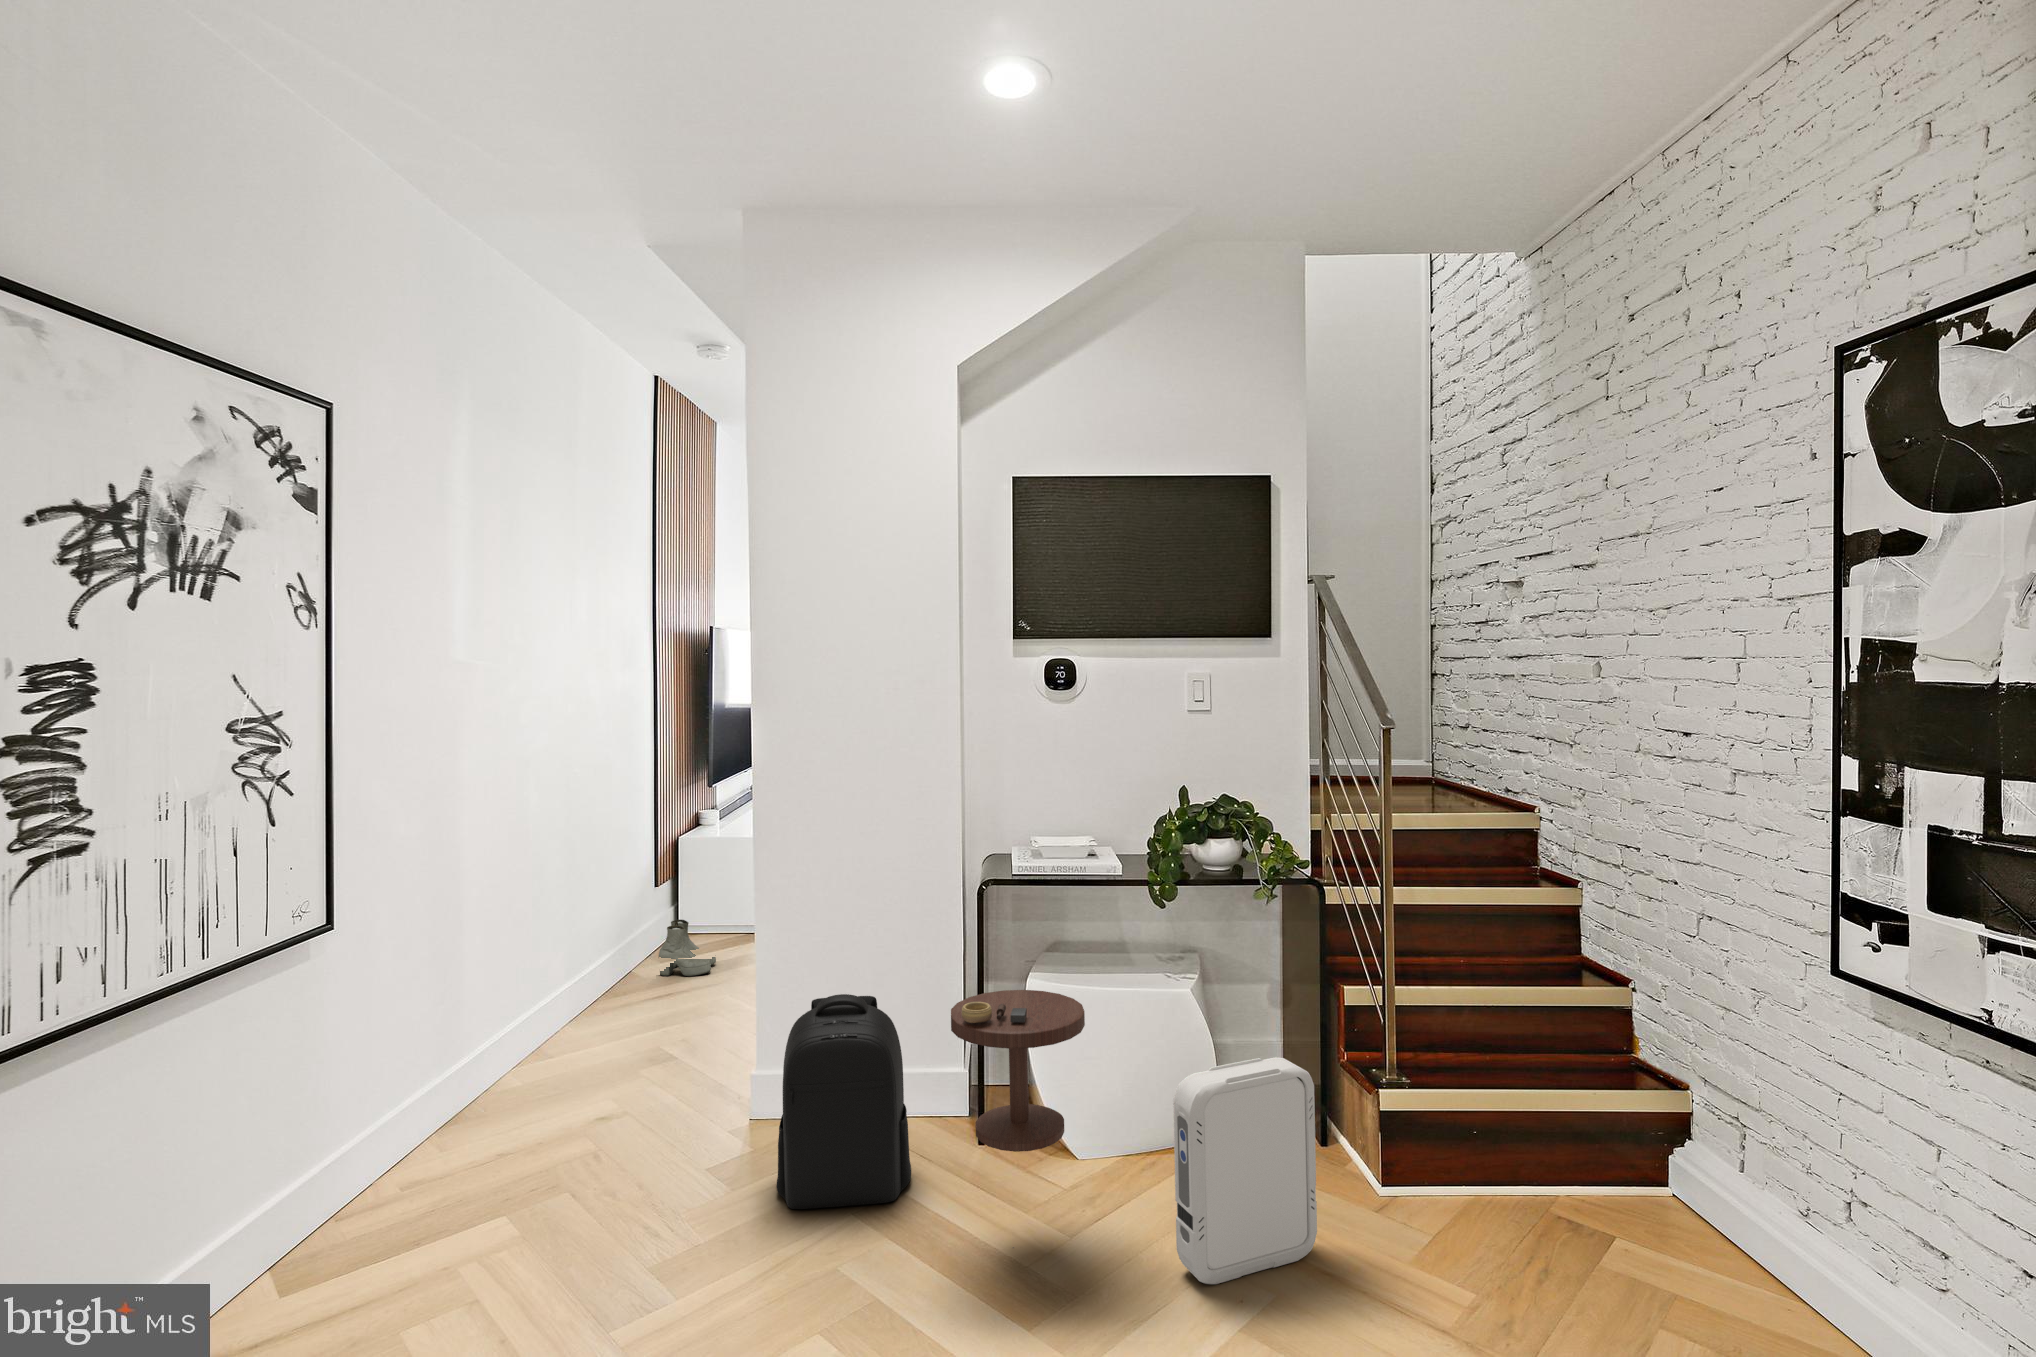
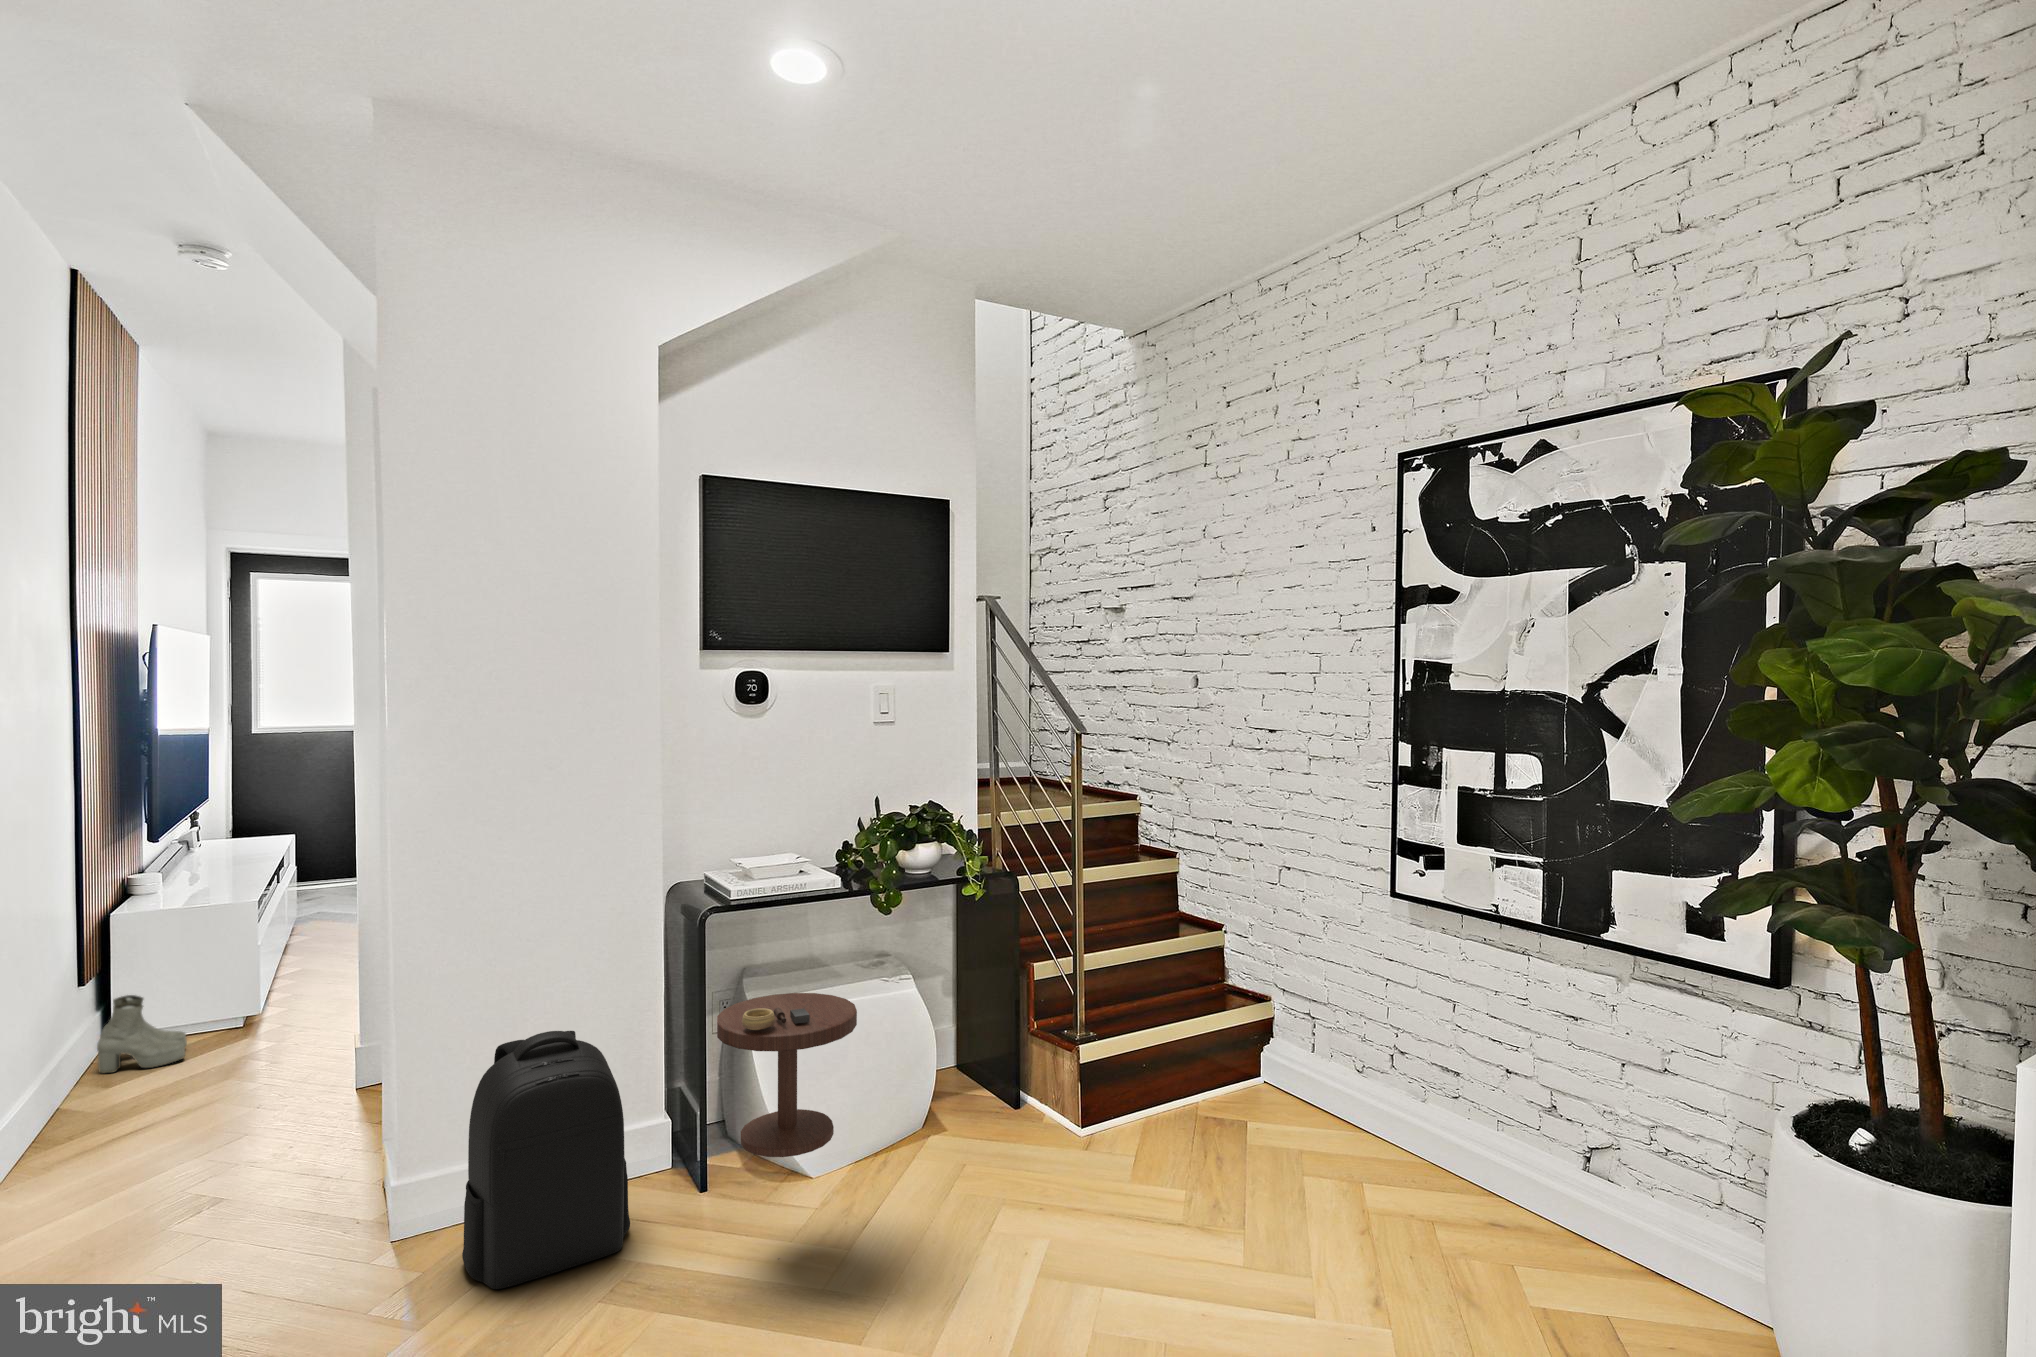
air purifier: present [1173,1057,1317,1284] -> none [944,1022,1050,1239]

